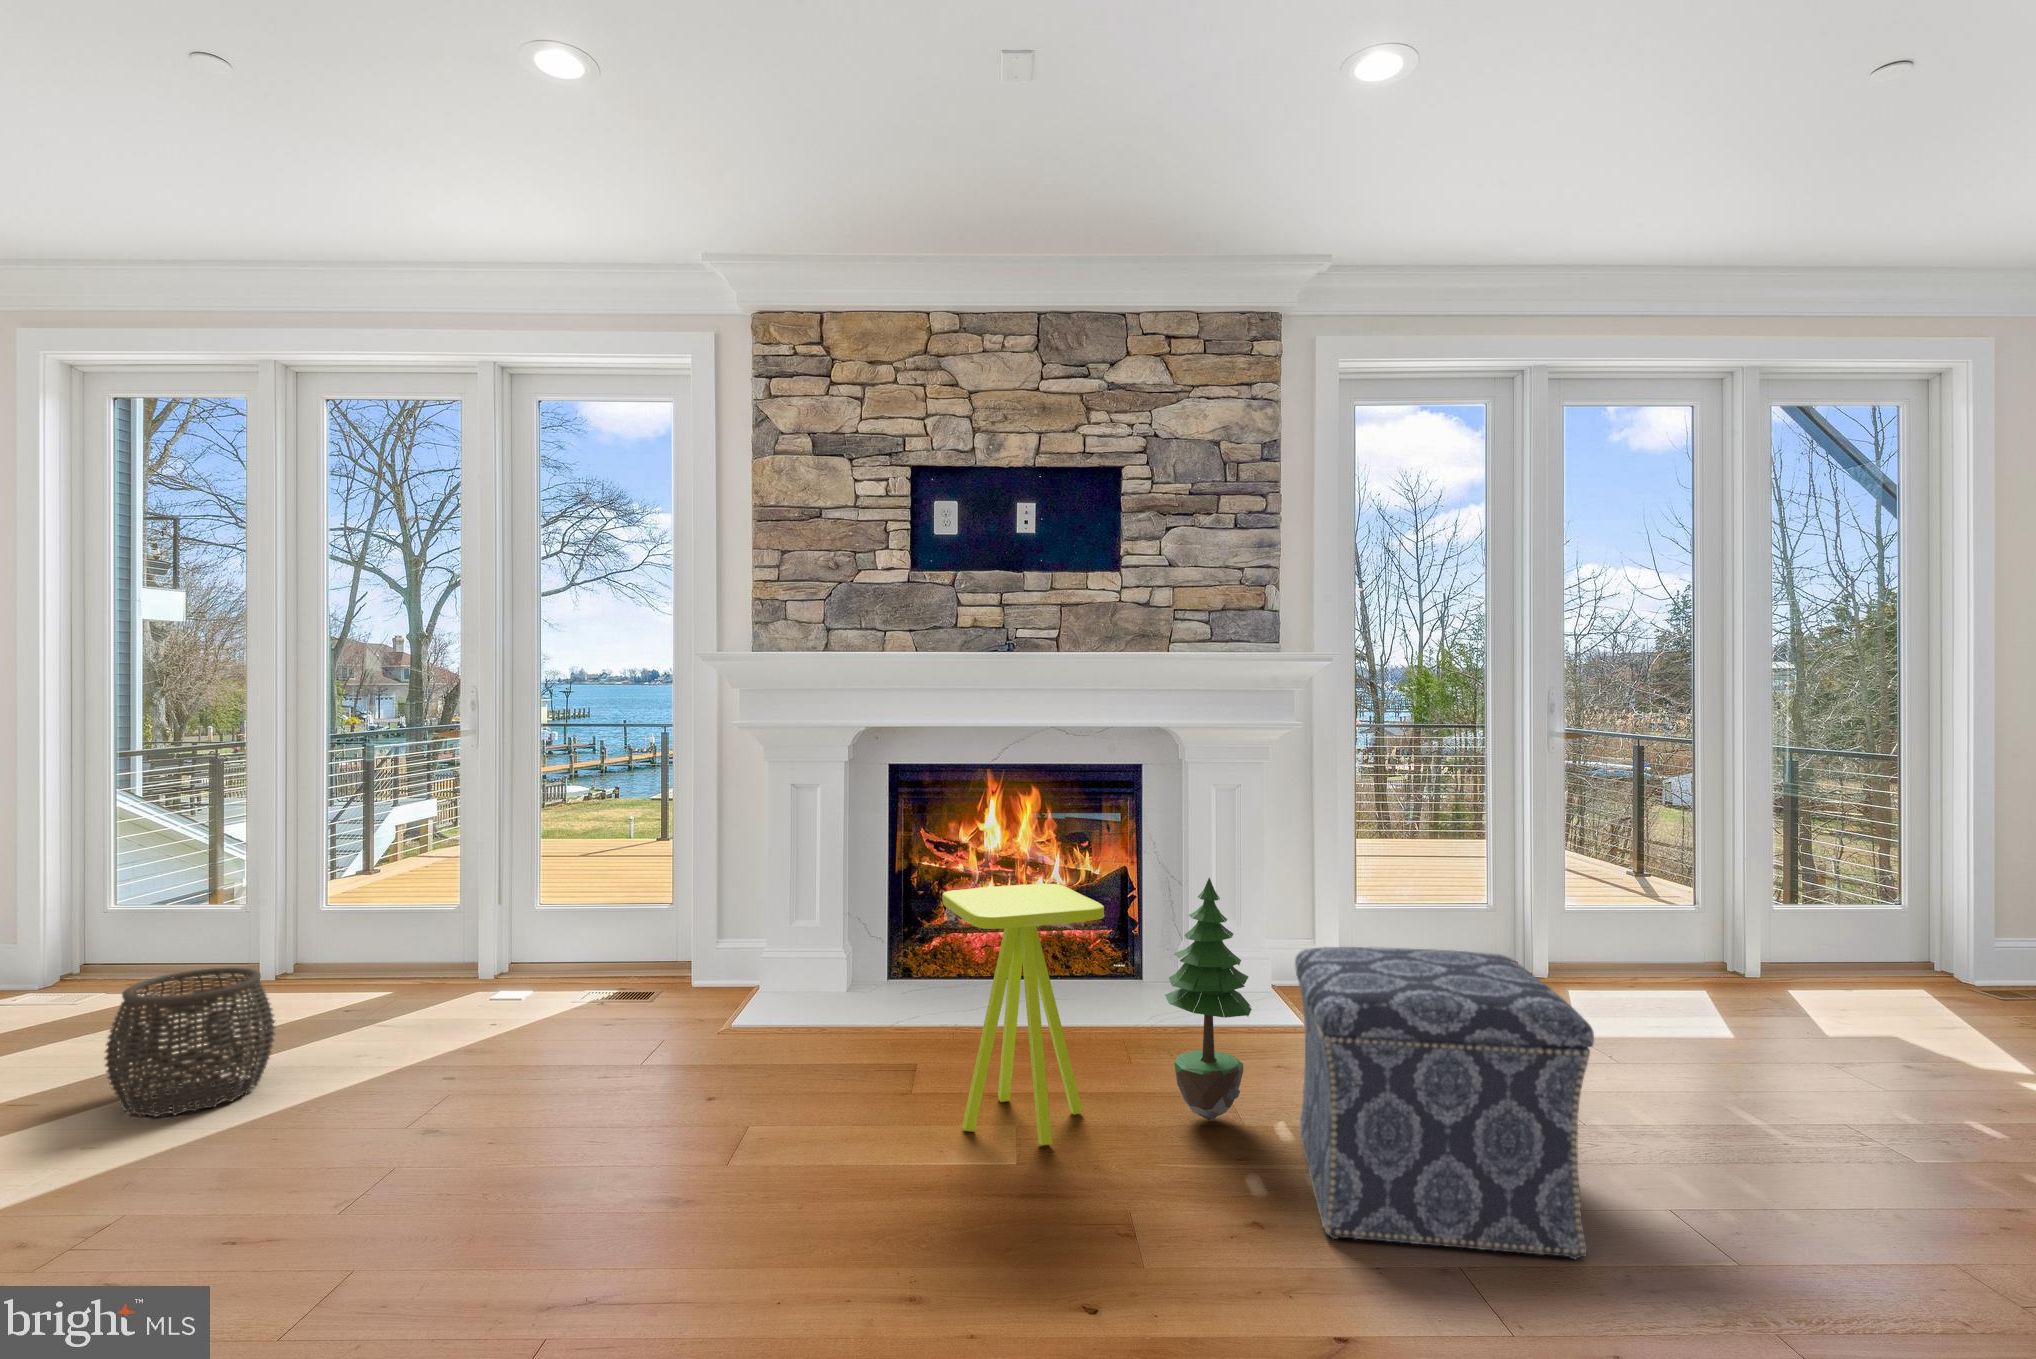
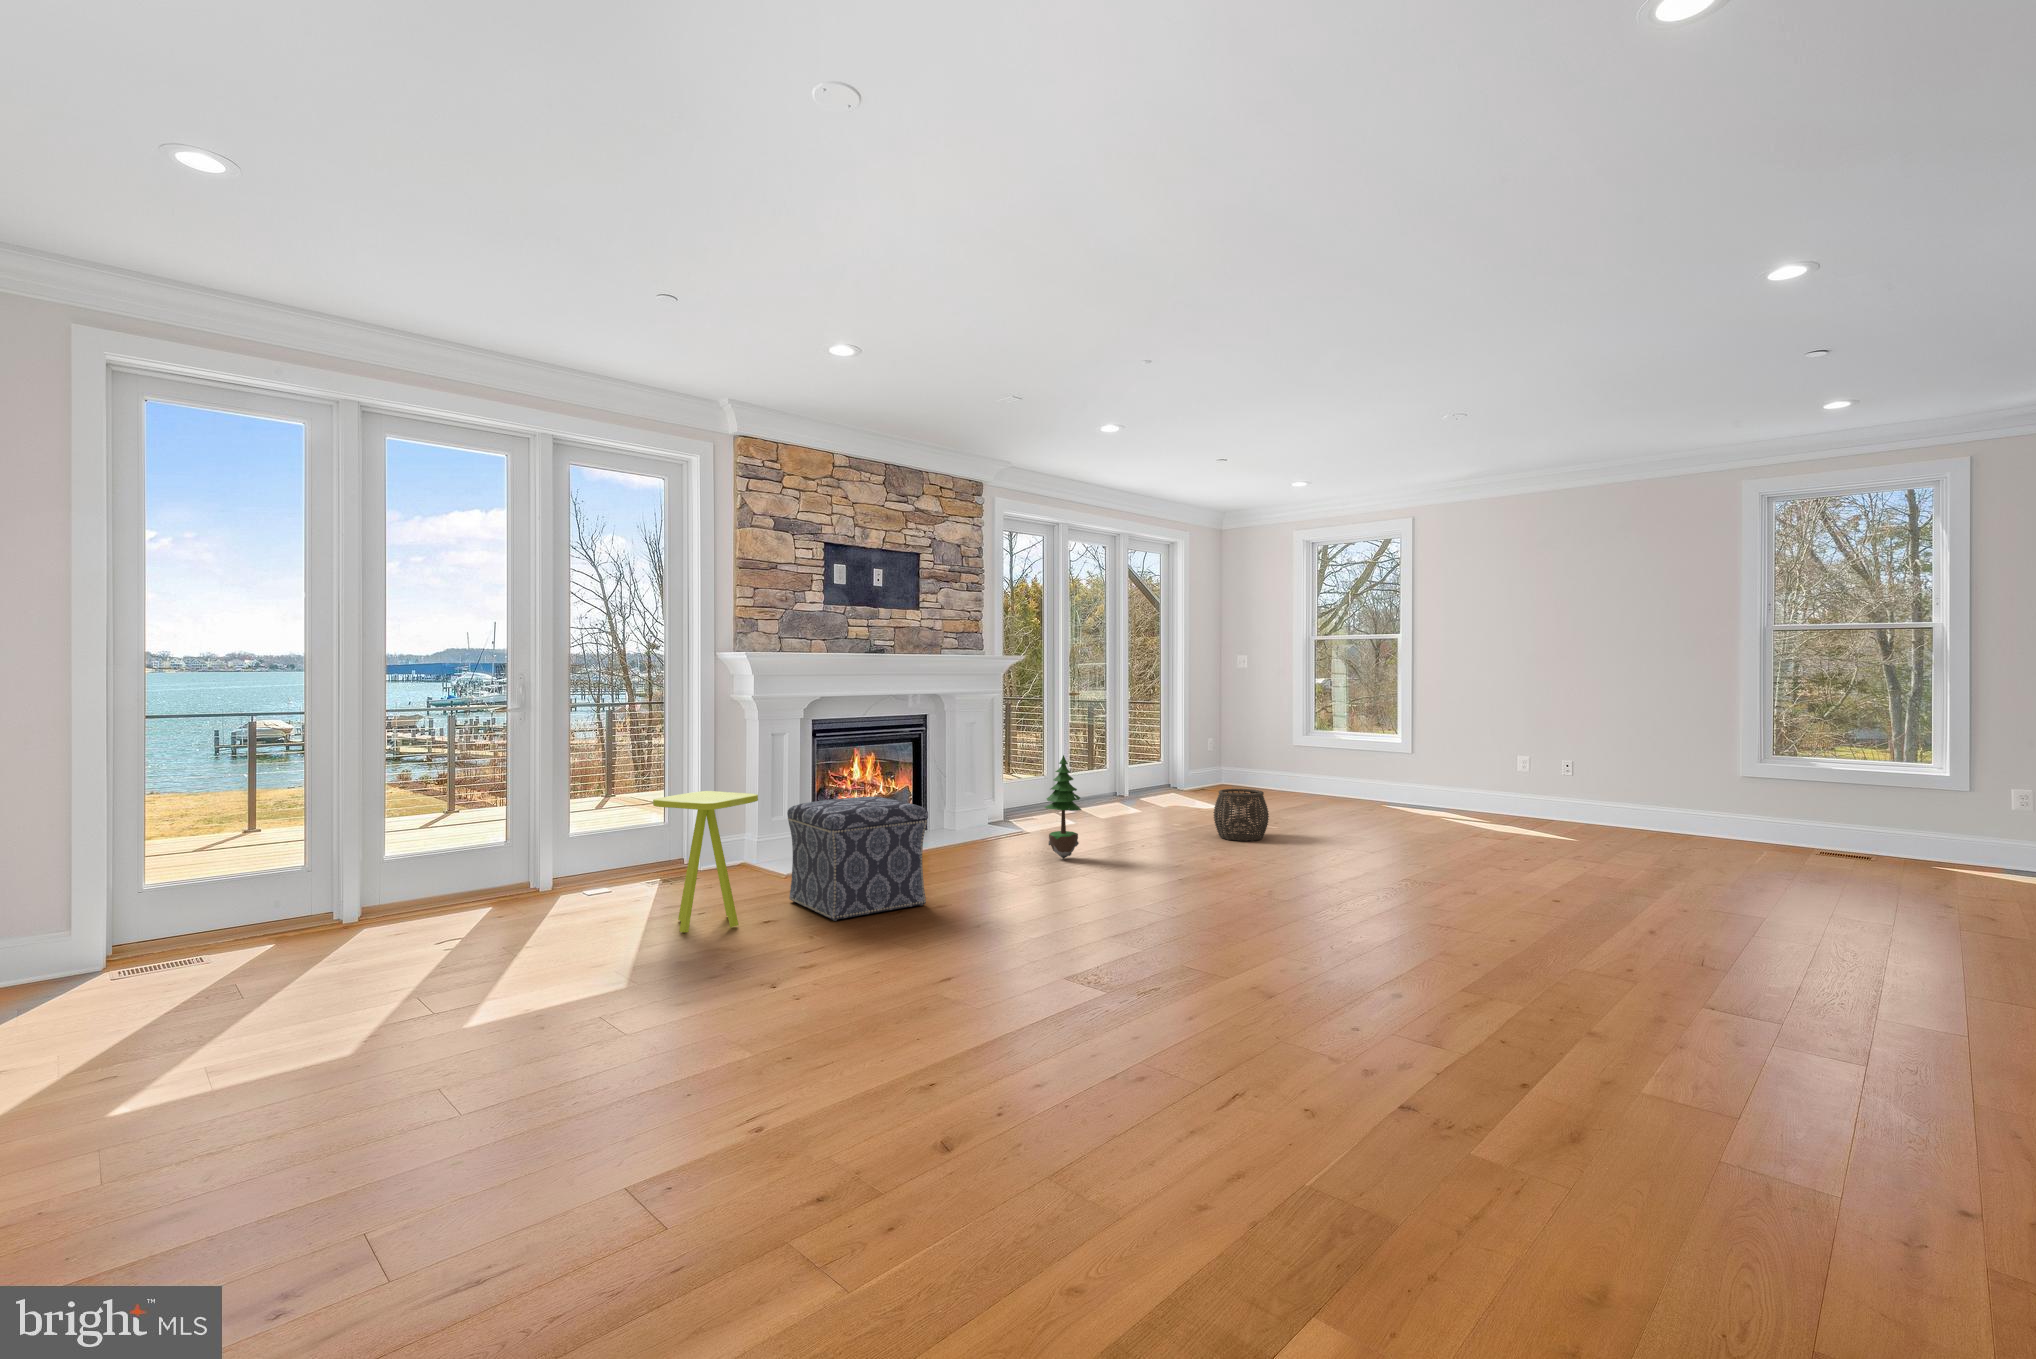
side table: present [942,884,1104,1145] -> present [653,791,758,932]
ottoman: present [1295,947,1594,1259] -> present [787,797,928,921]
woven basket: present [105,967,276,1117] -> present [1213,789,1269,841]

